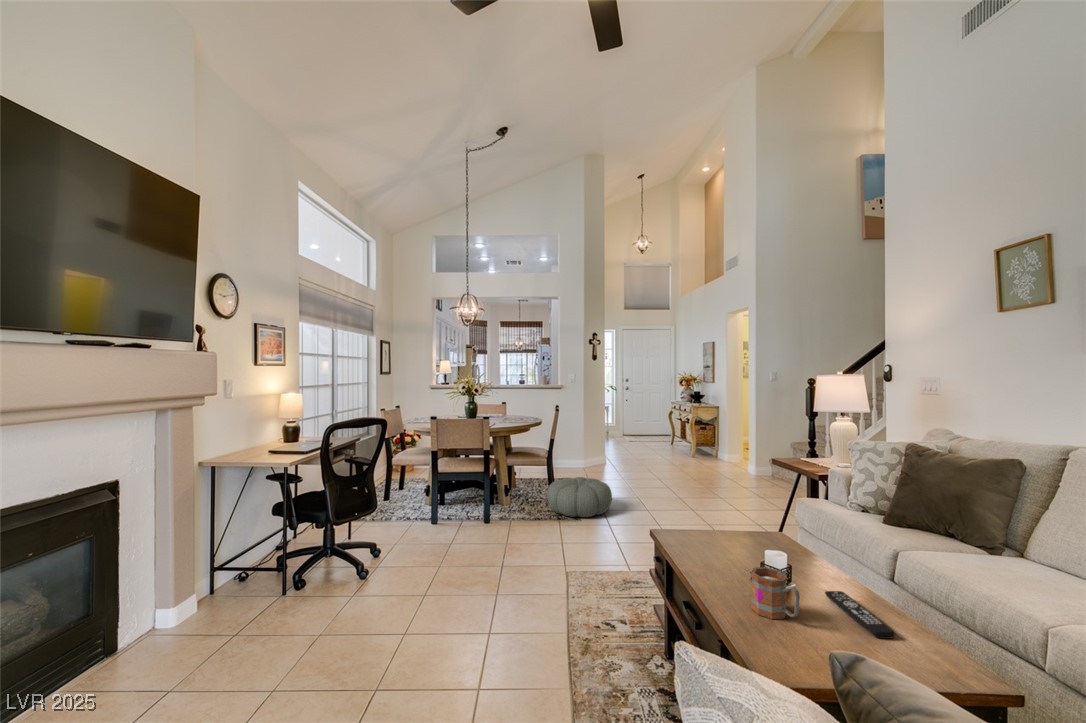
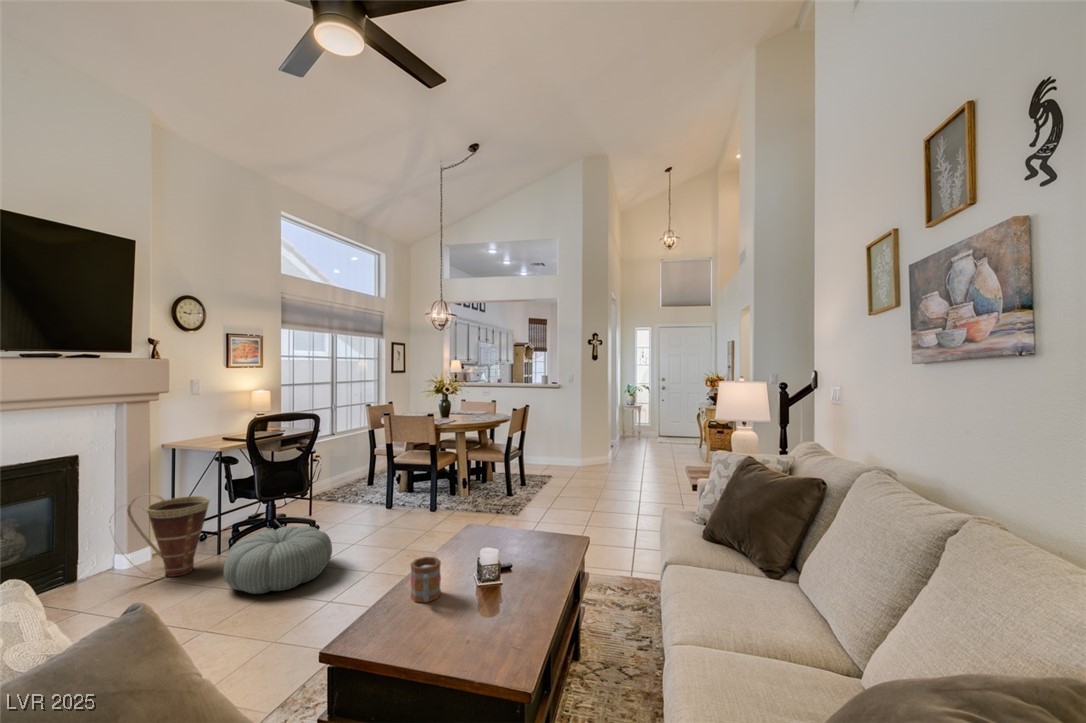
pouf: present [547,477,612,517] -> present [224,526,332,594]
basket: none [171,525,290,634] -> present [127,494,210,577]
remote control: present [825,591,895,639] -> none [469,586,511,629]

